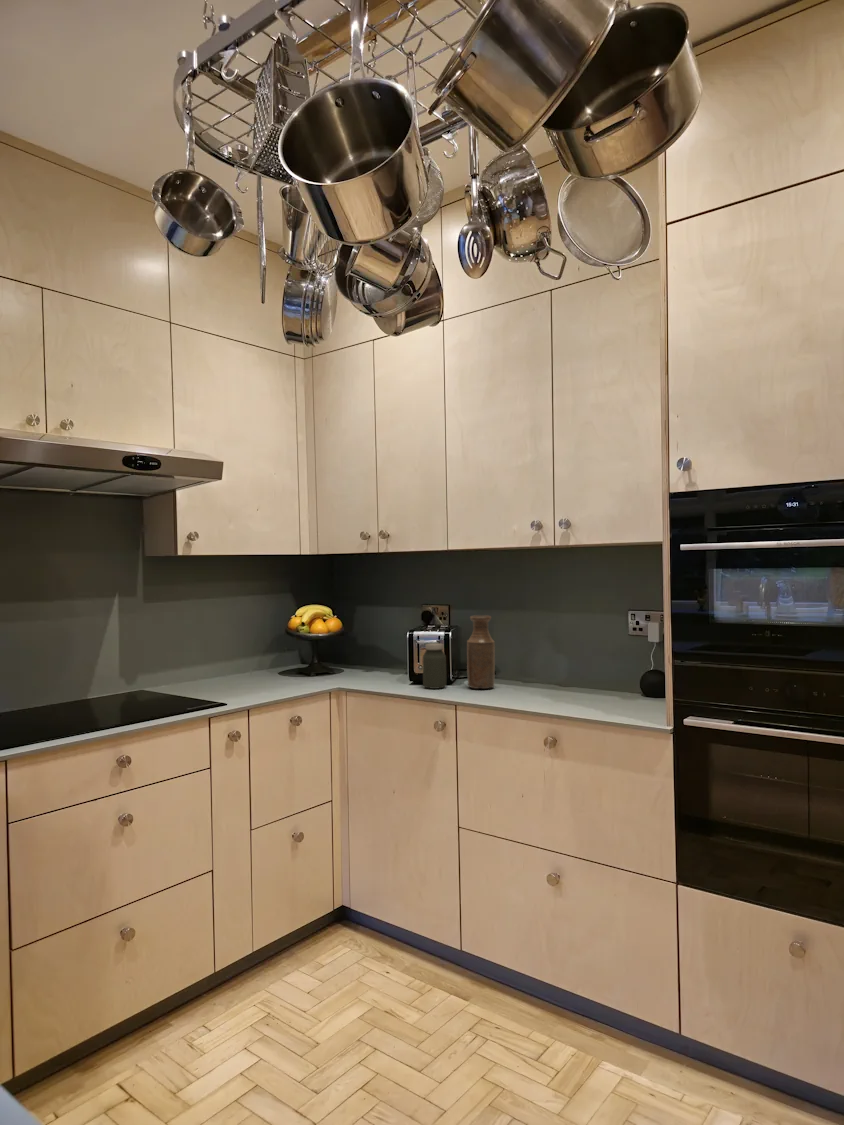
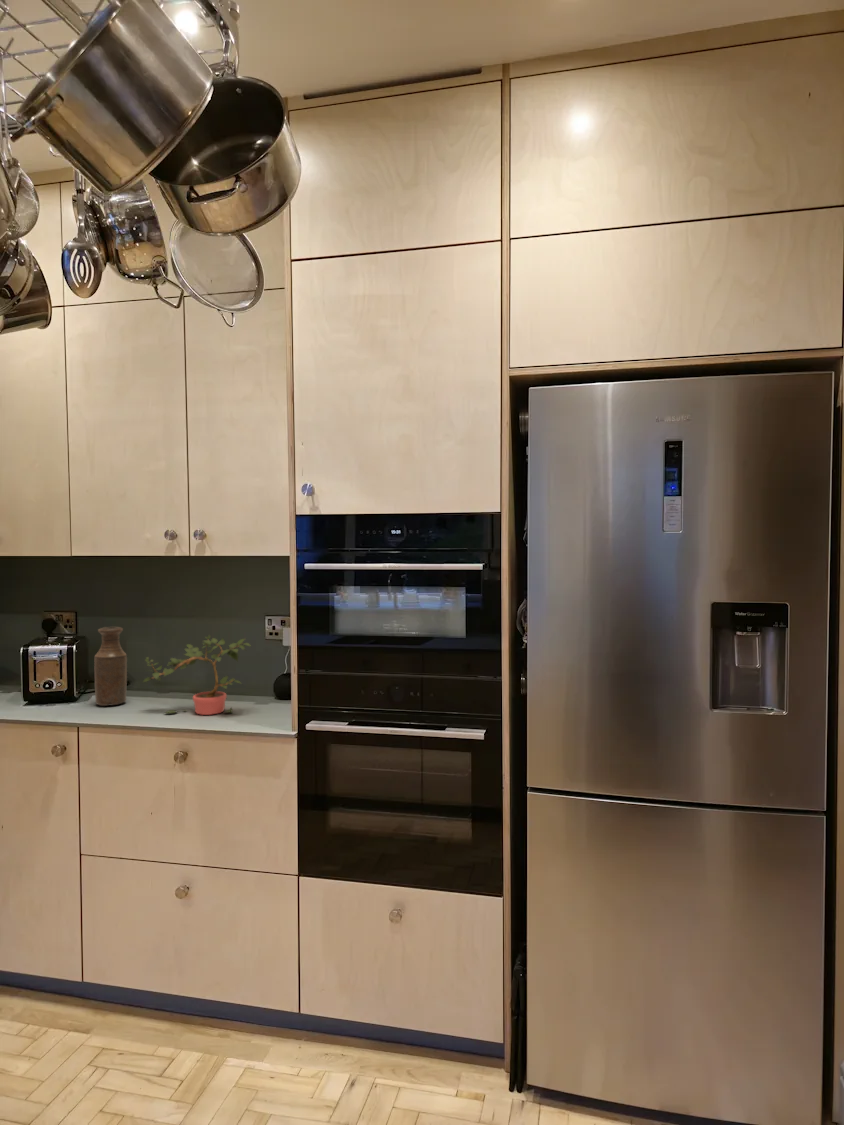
potted plant: none [510,624,618,704] -> present [144,636,250,715]
jar: present [422,643,446,689] -> none [40,660,70,710]

